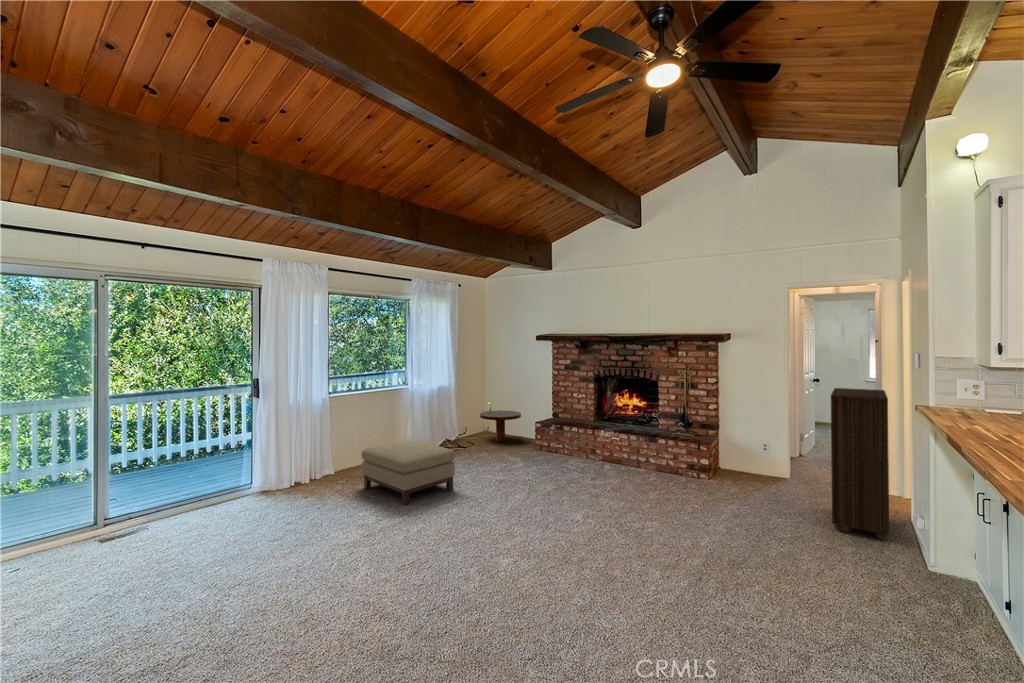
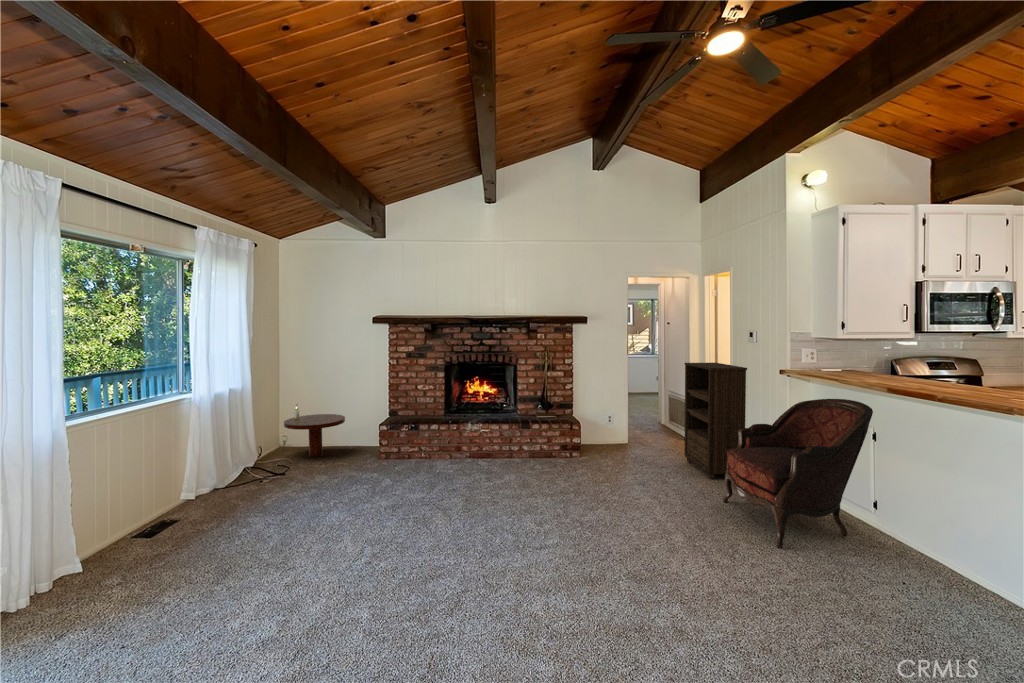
ottoman: present [362,440,455,505] -> none [144,480,333,591]
armchair: none [790,446,975,625] -> present [723,399,873,548]

